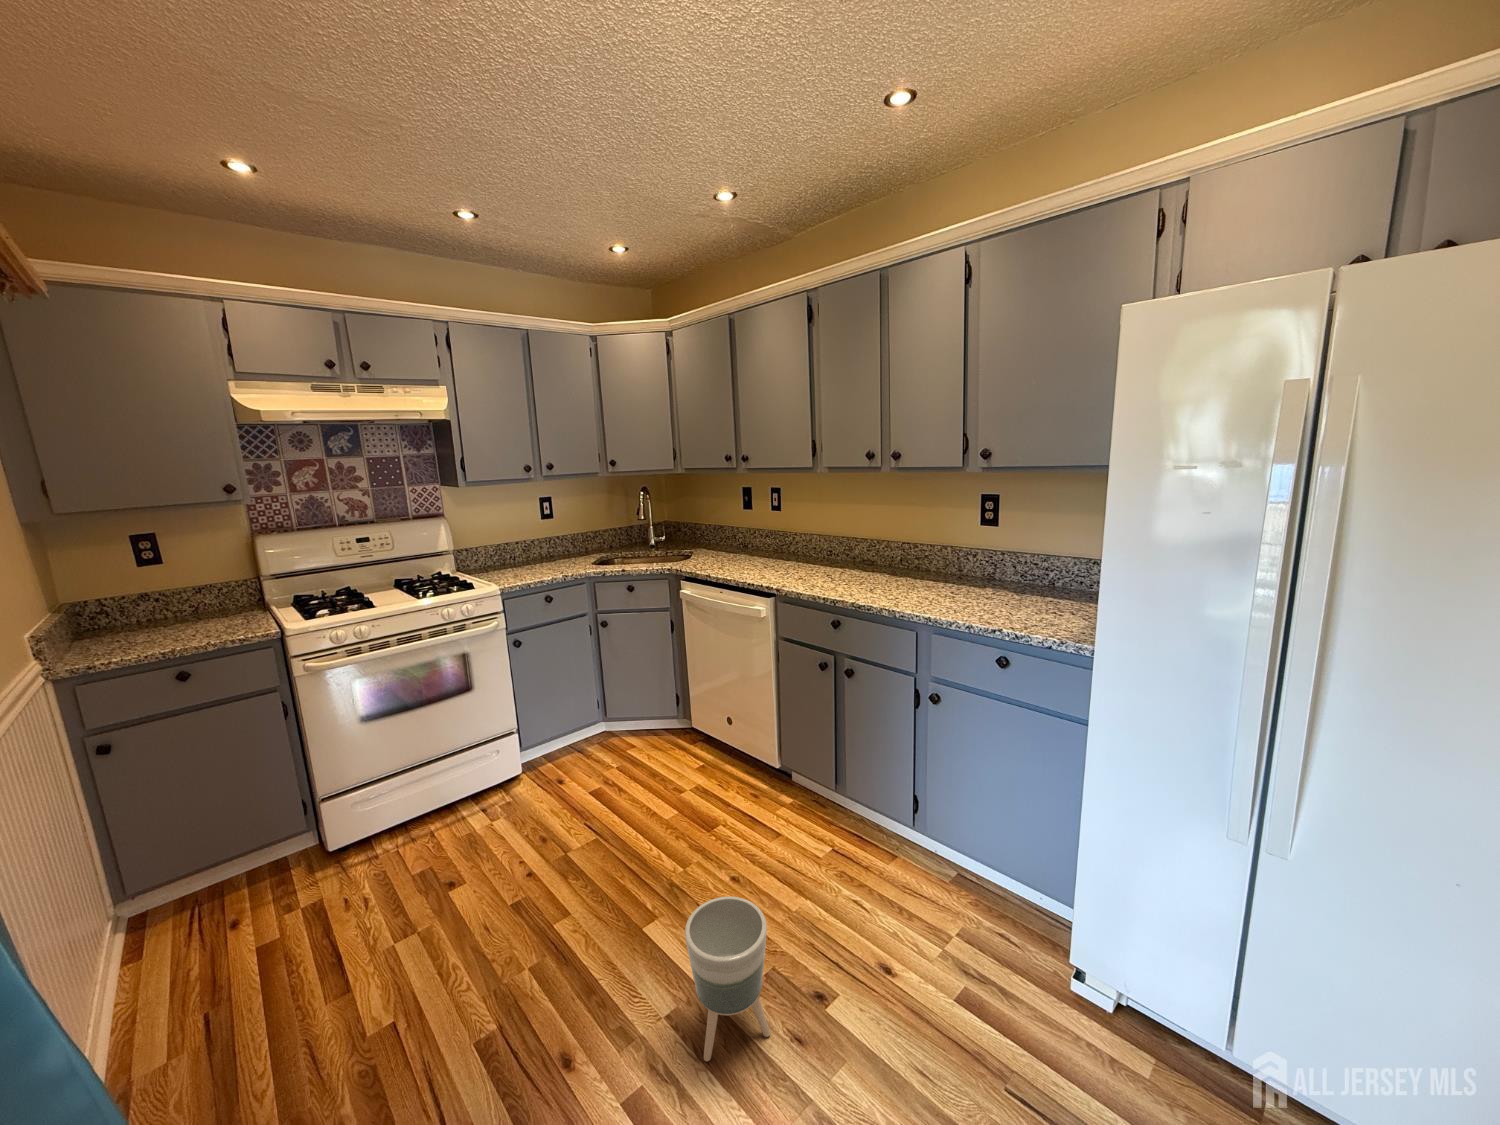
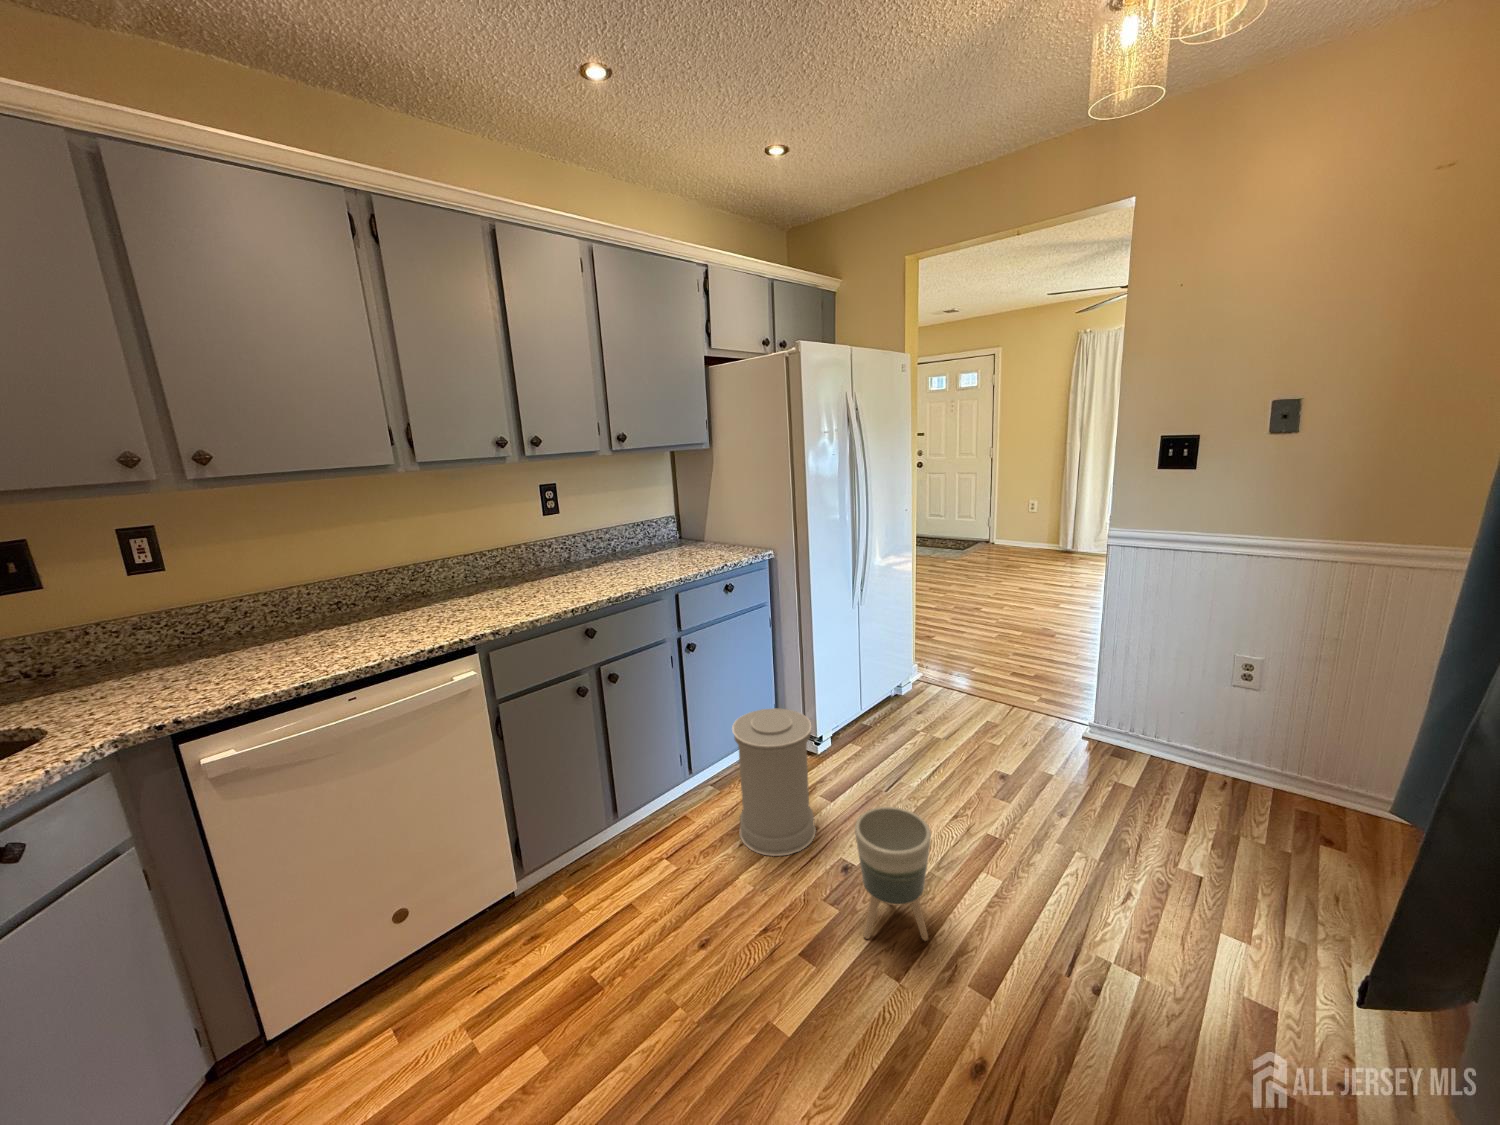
trash can: none [838,788,935,973] -> present [732,708,816,856]

